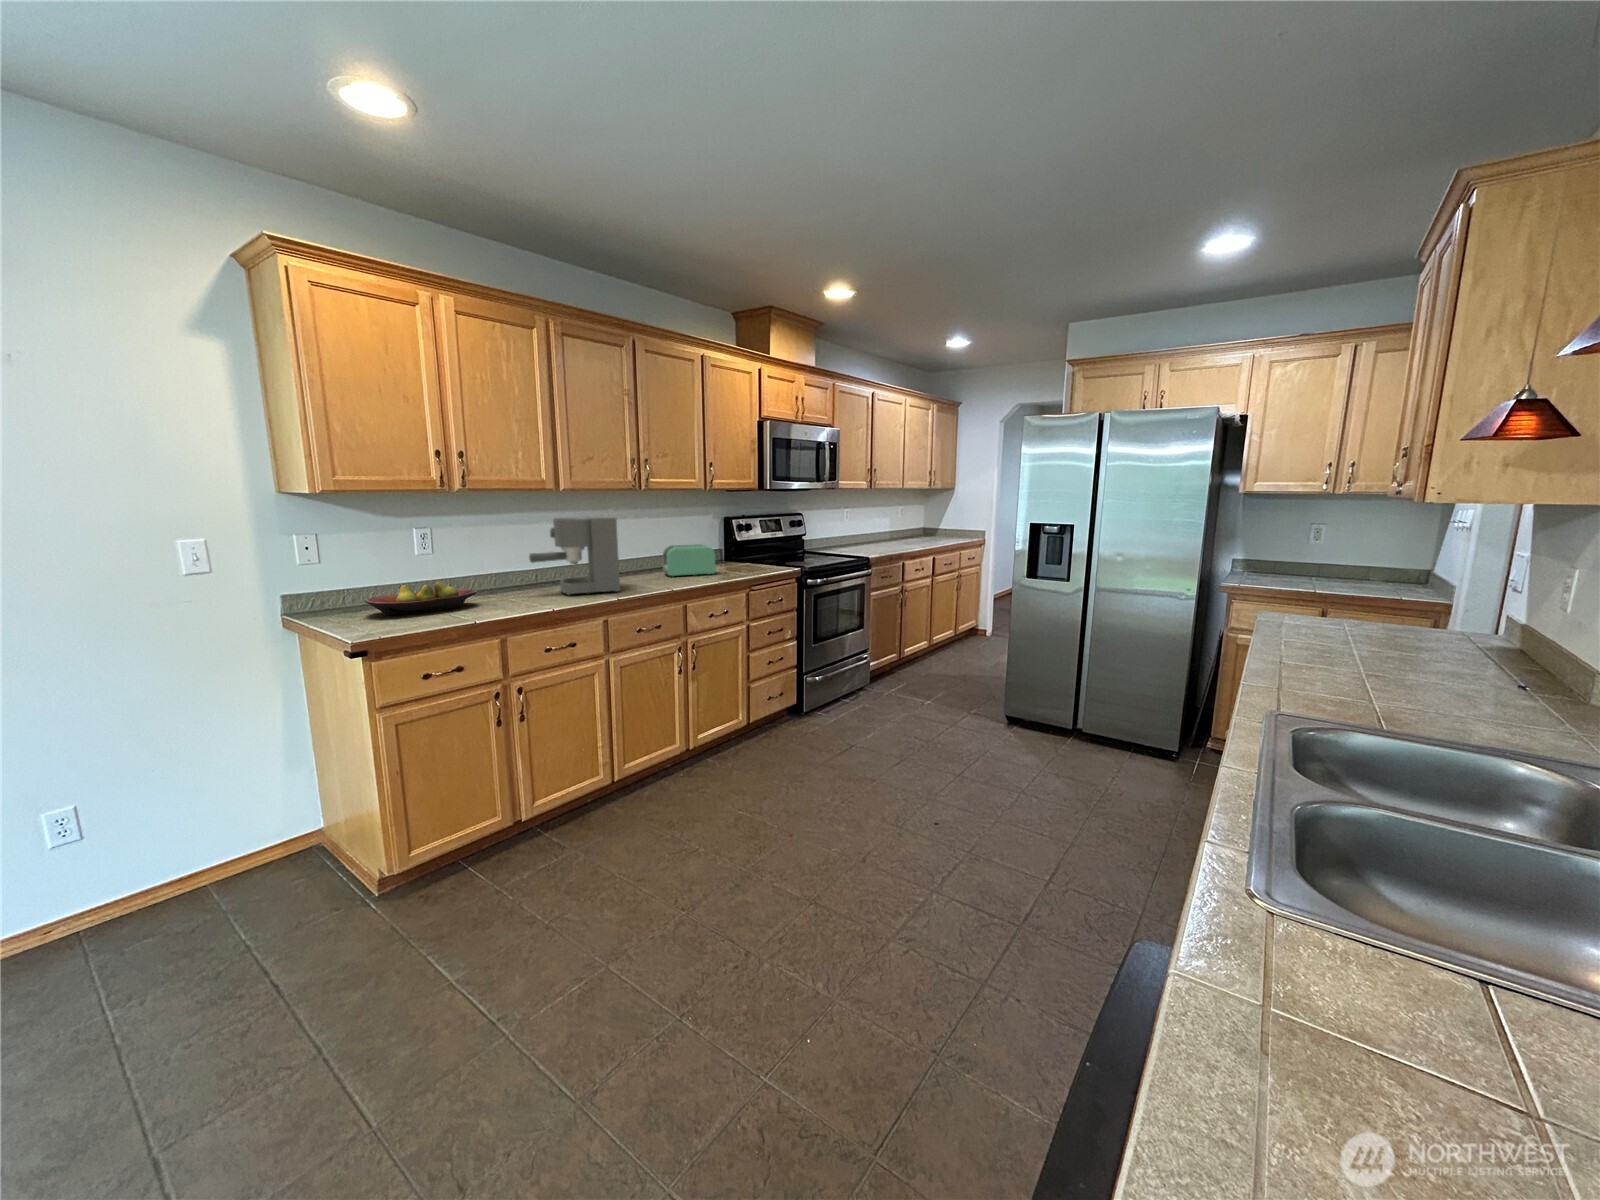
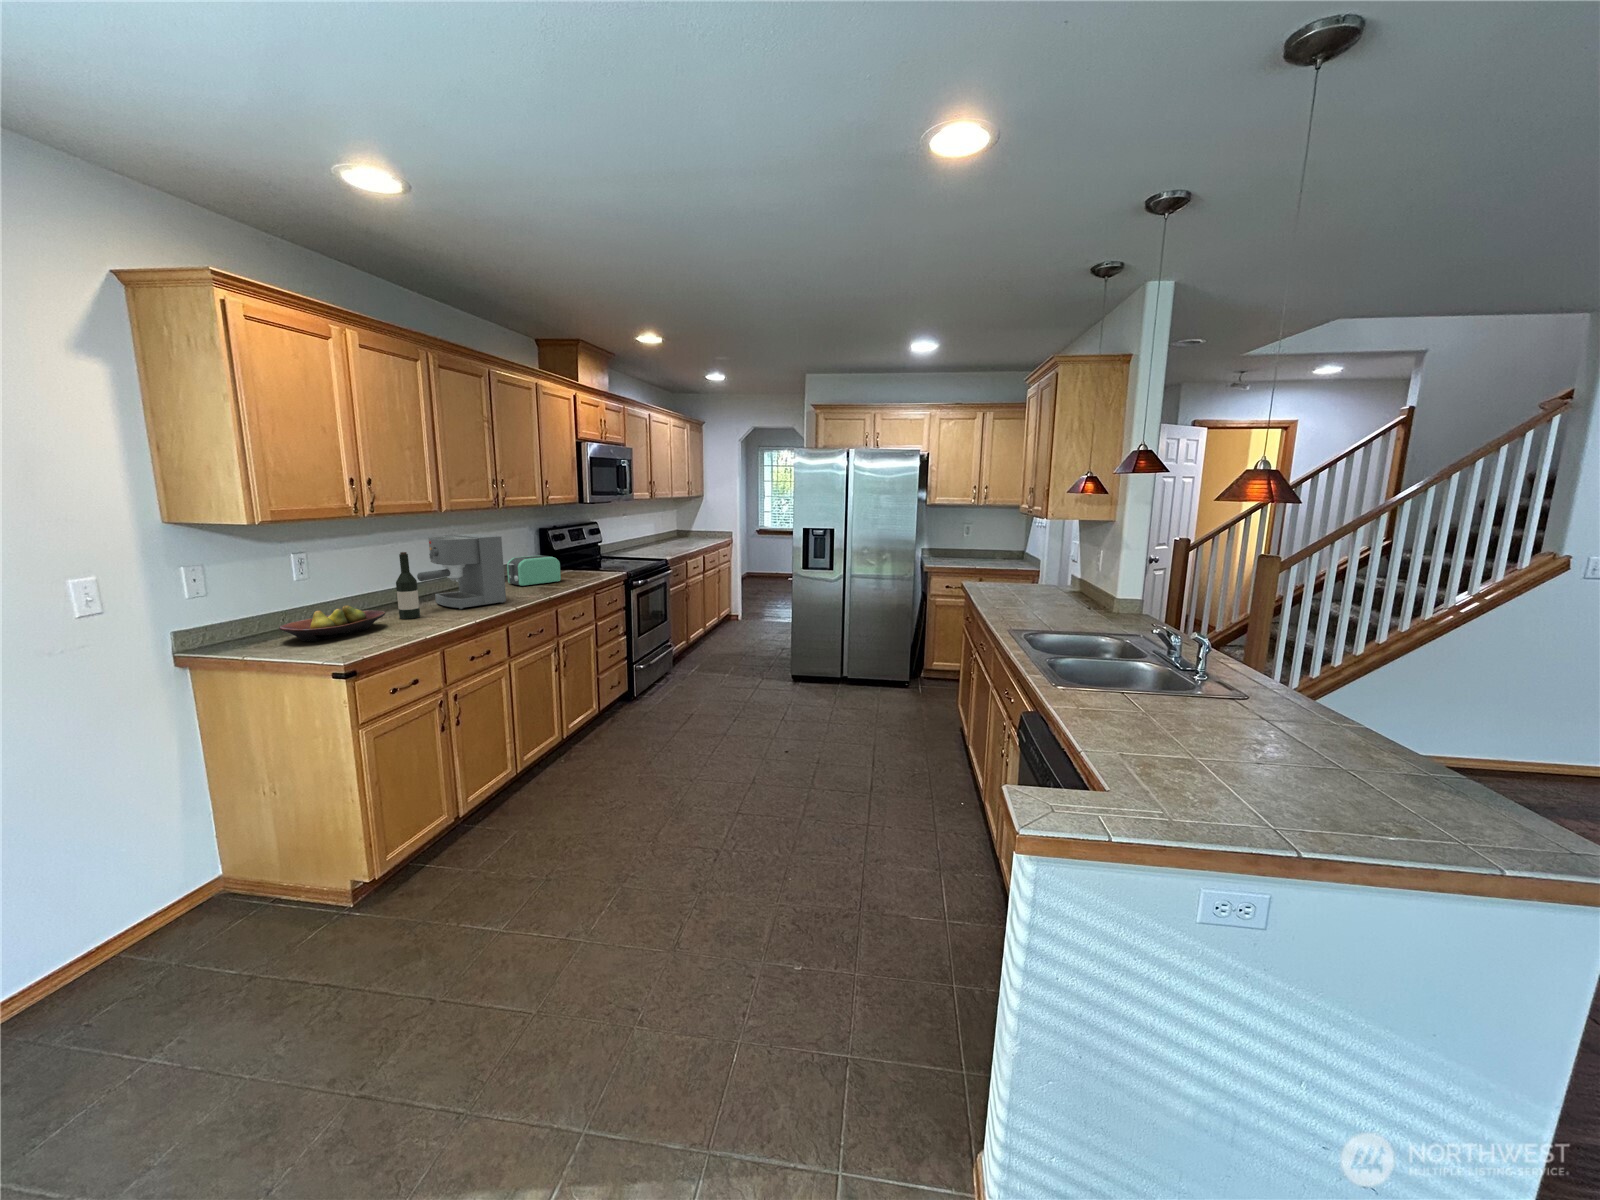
wine bottle: none [500,531,524,601] -> present [396,552,420,619]

